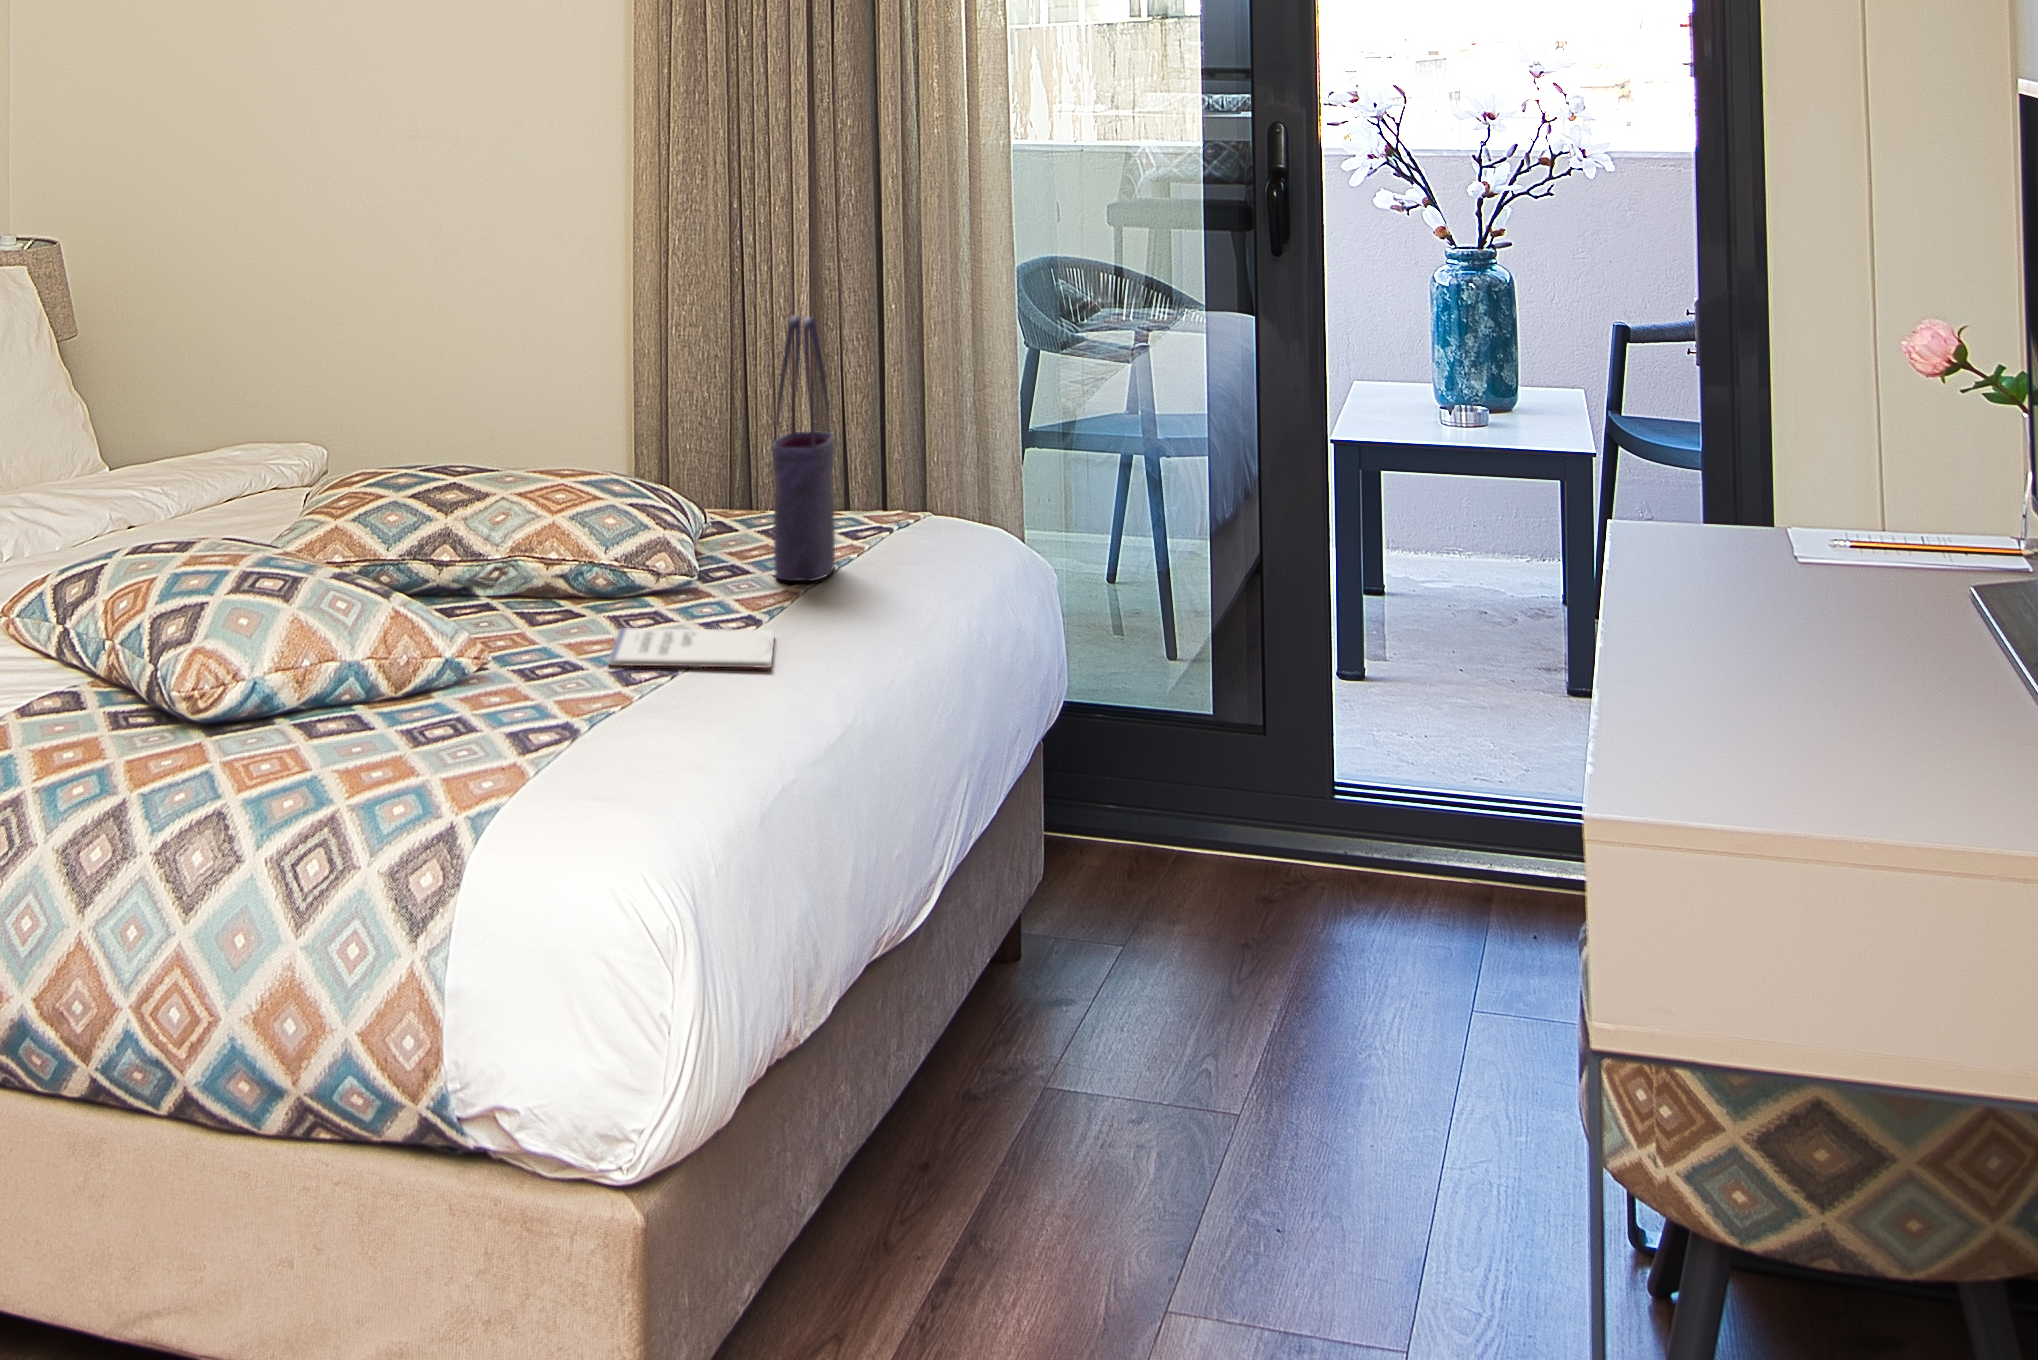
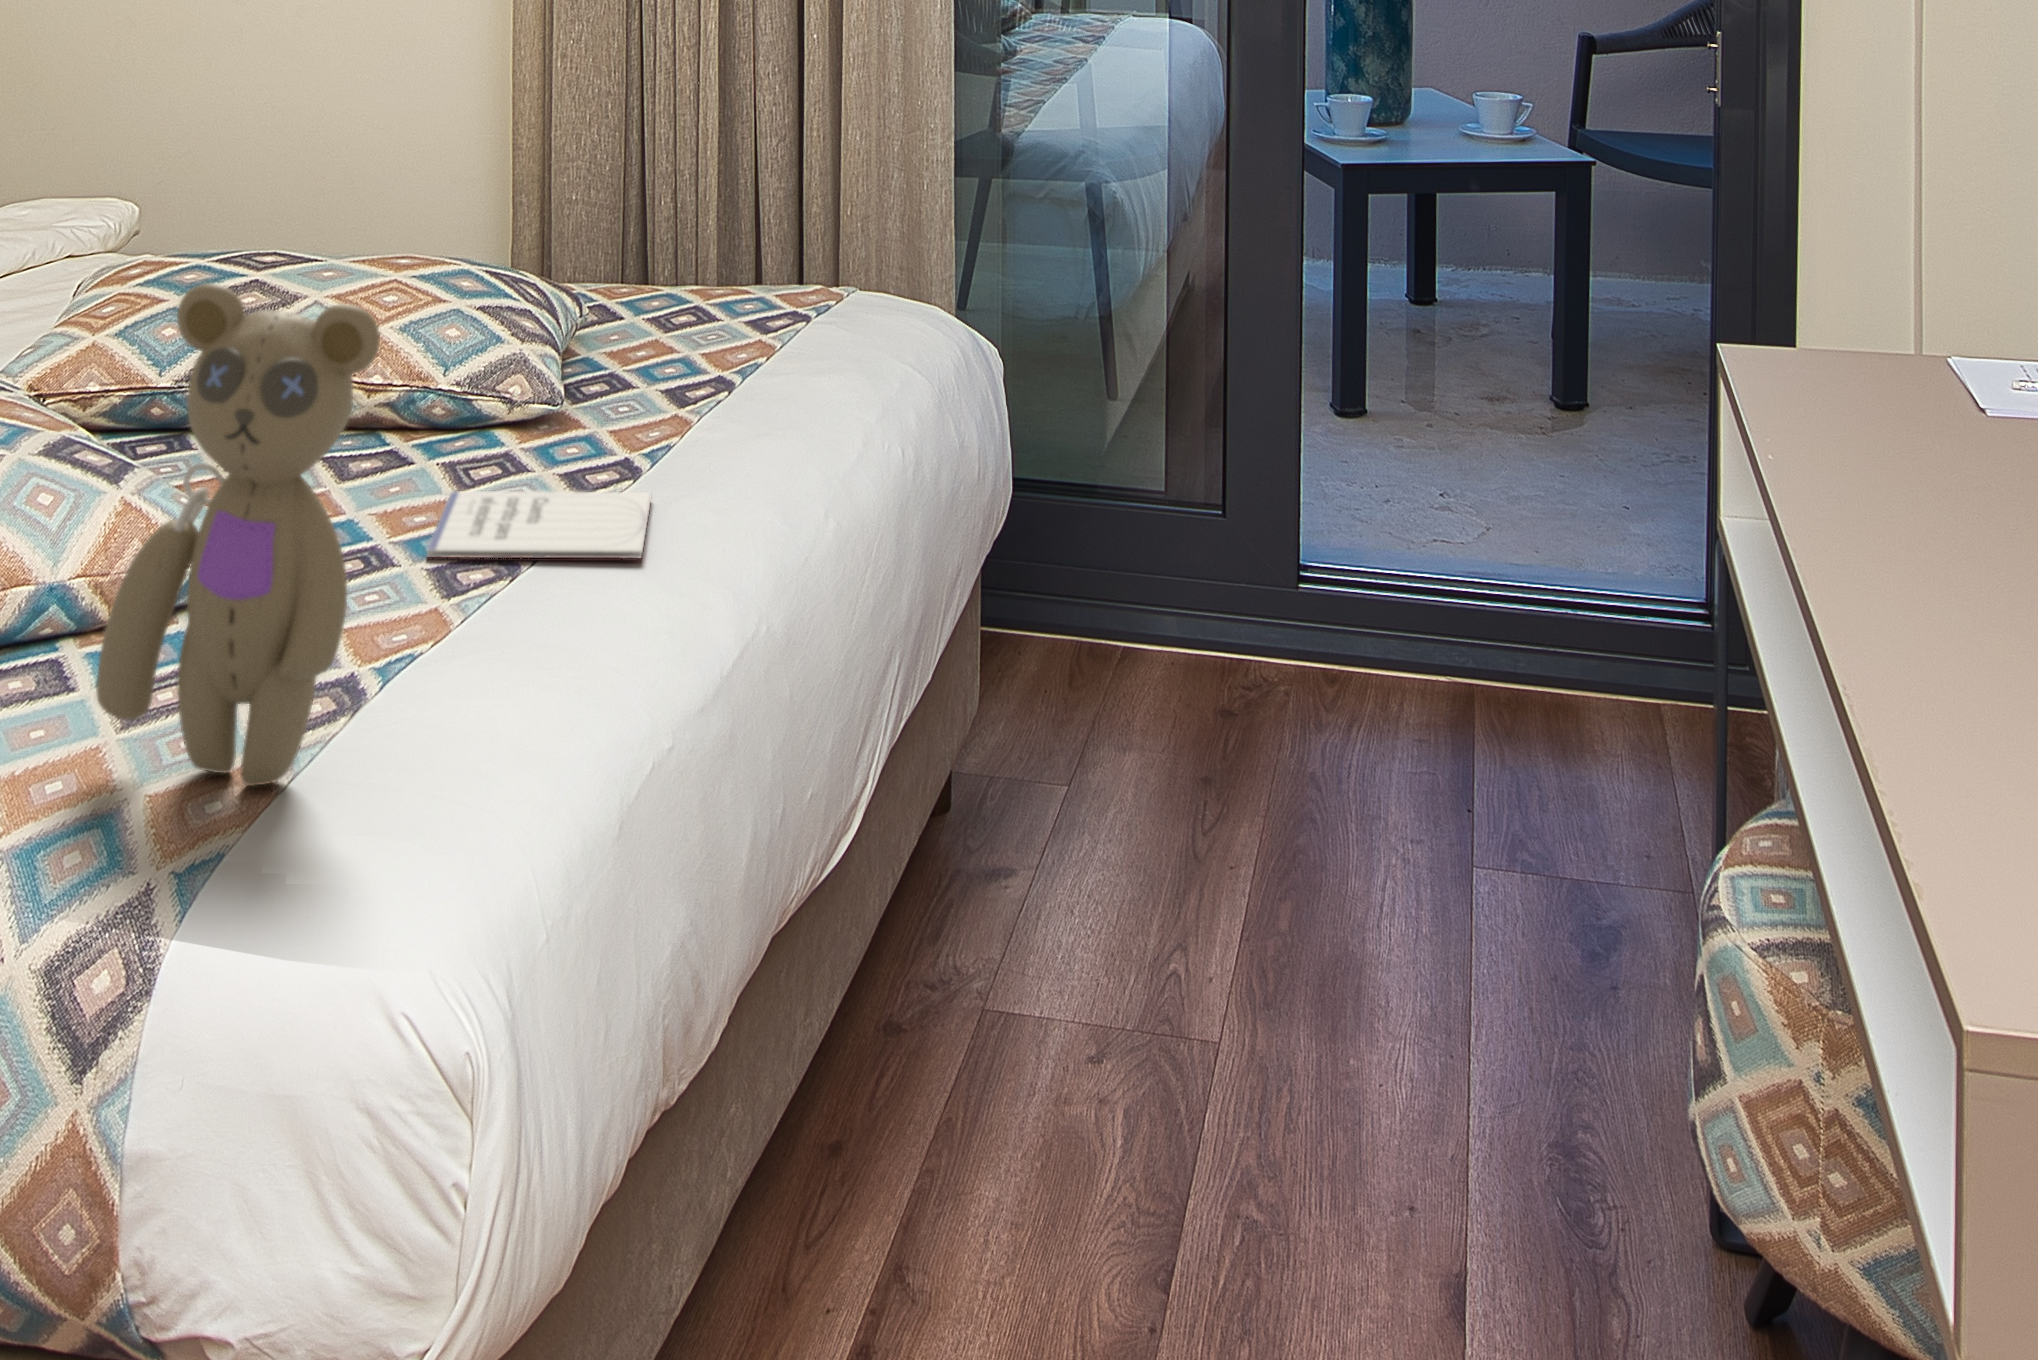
tote bag: present [772,316,835,581] -> none [660,74,738,406]
teddy bear: none [401,424,596,777] -> present [96,283,380,786]

